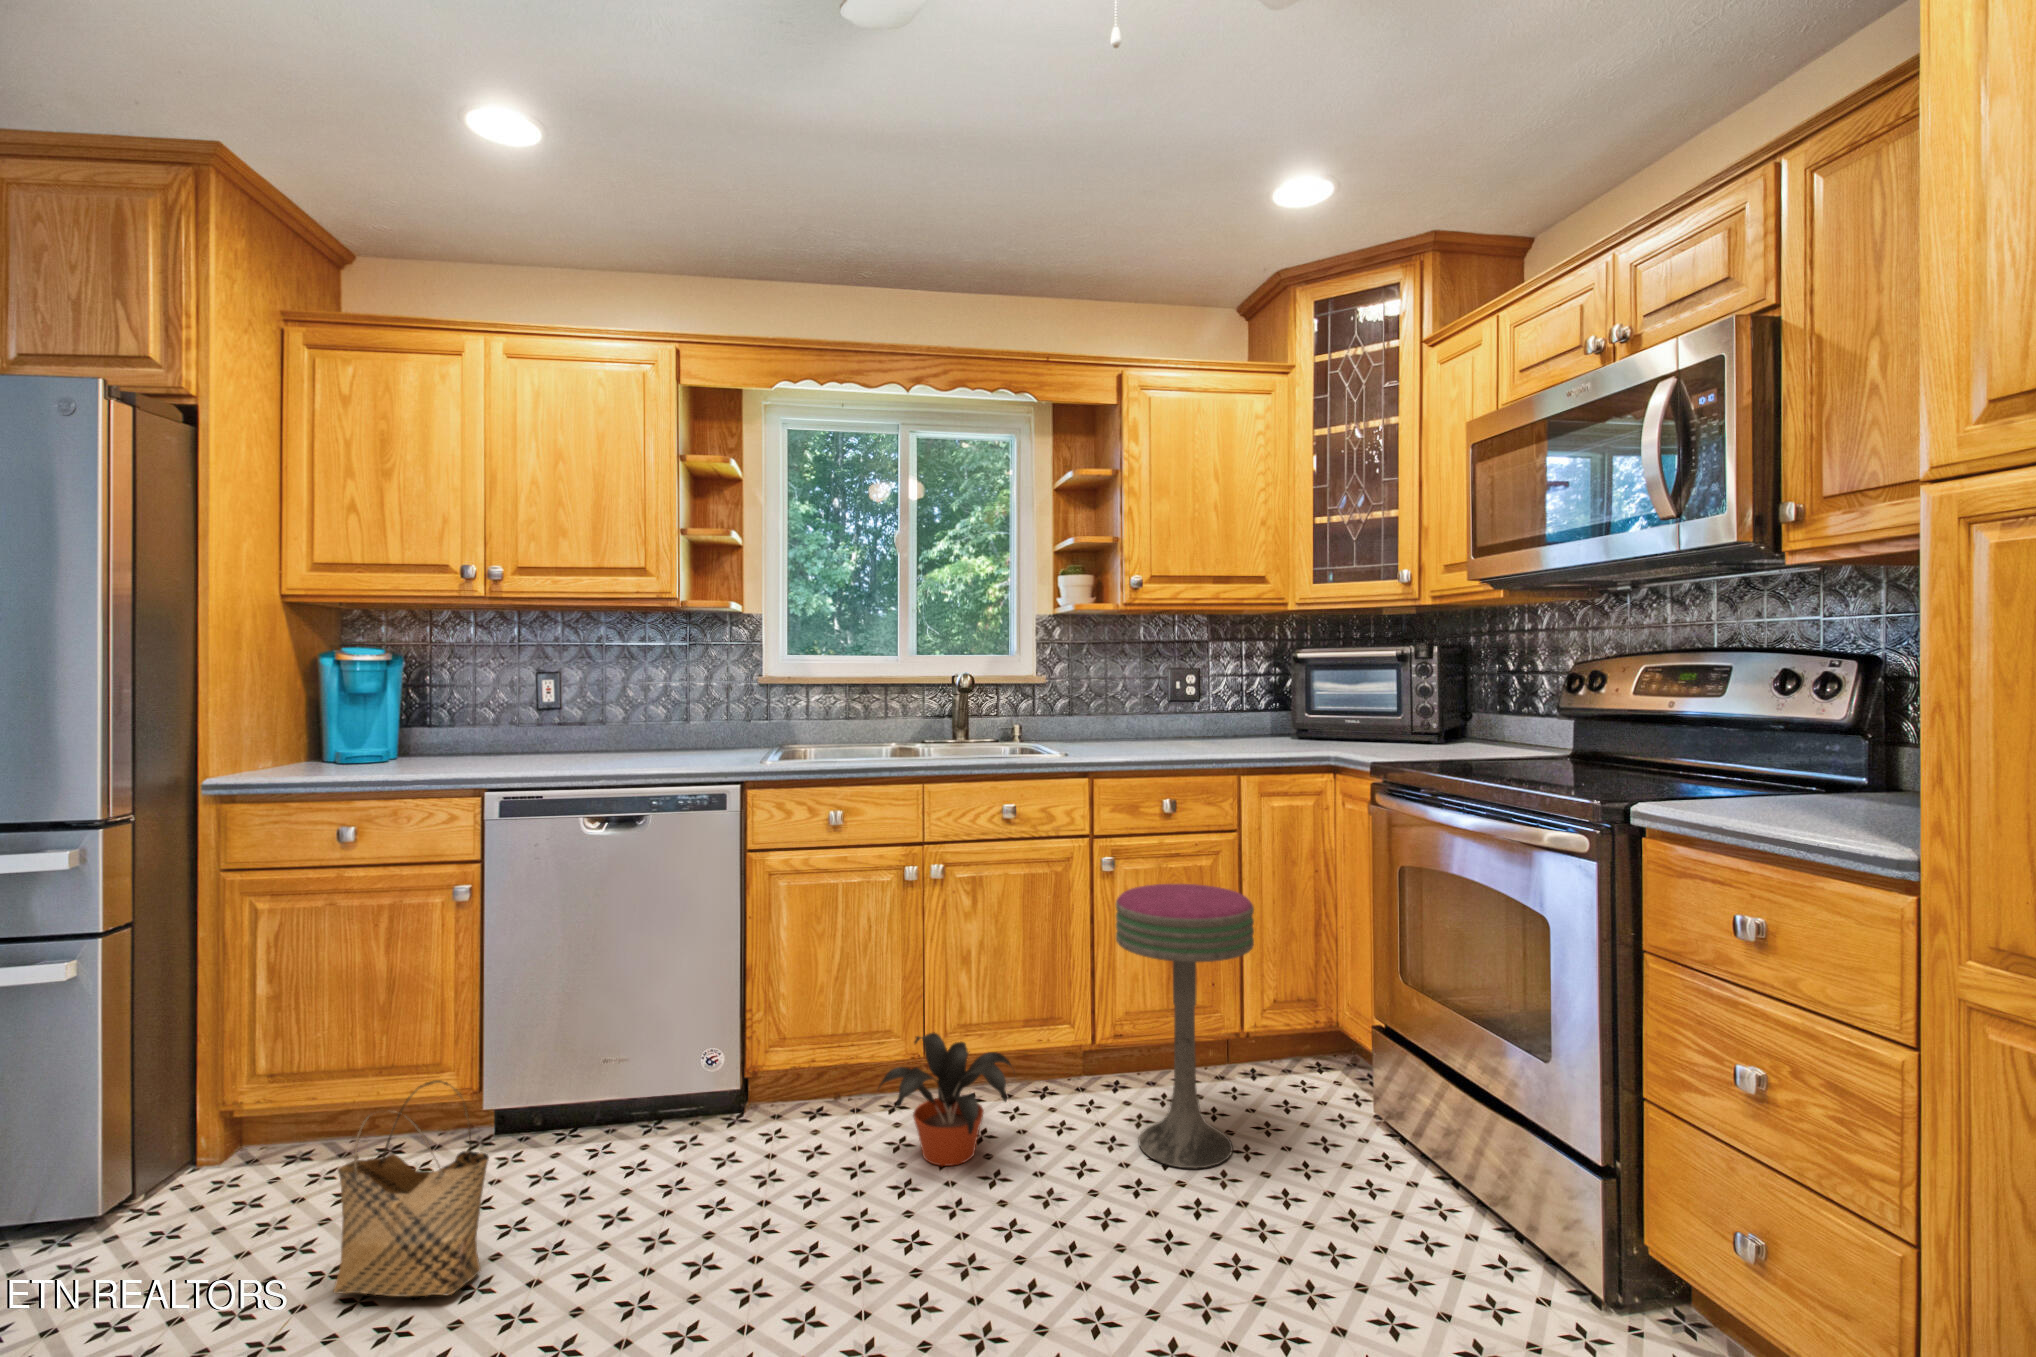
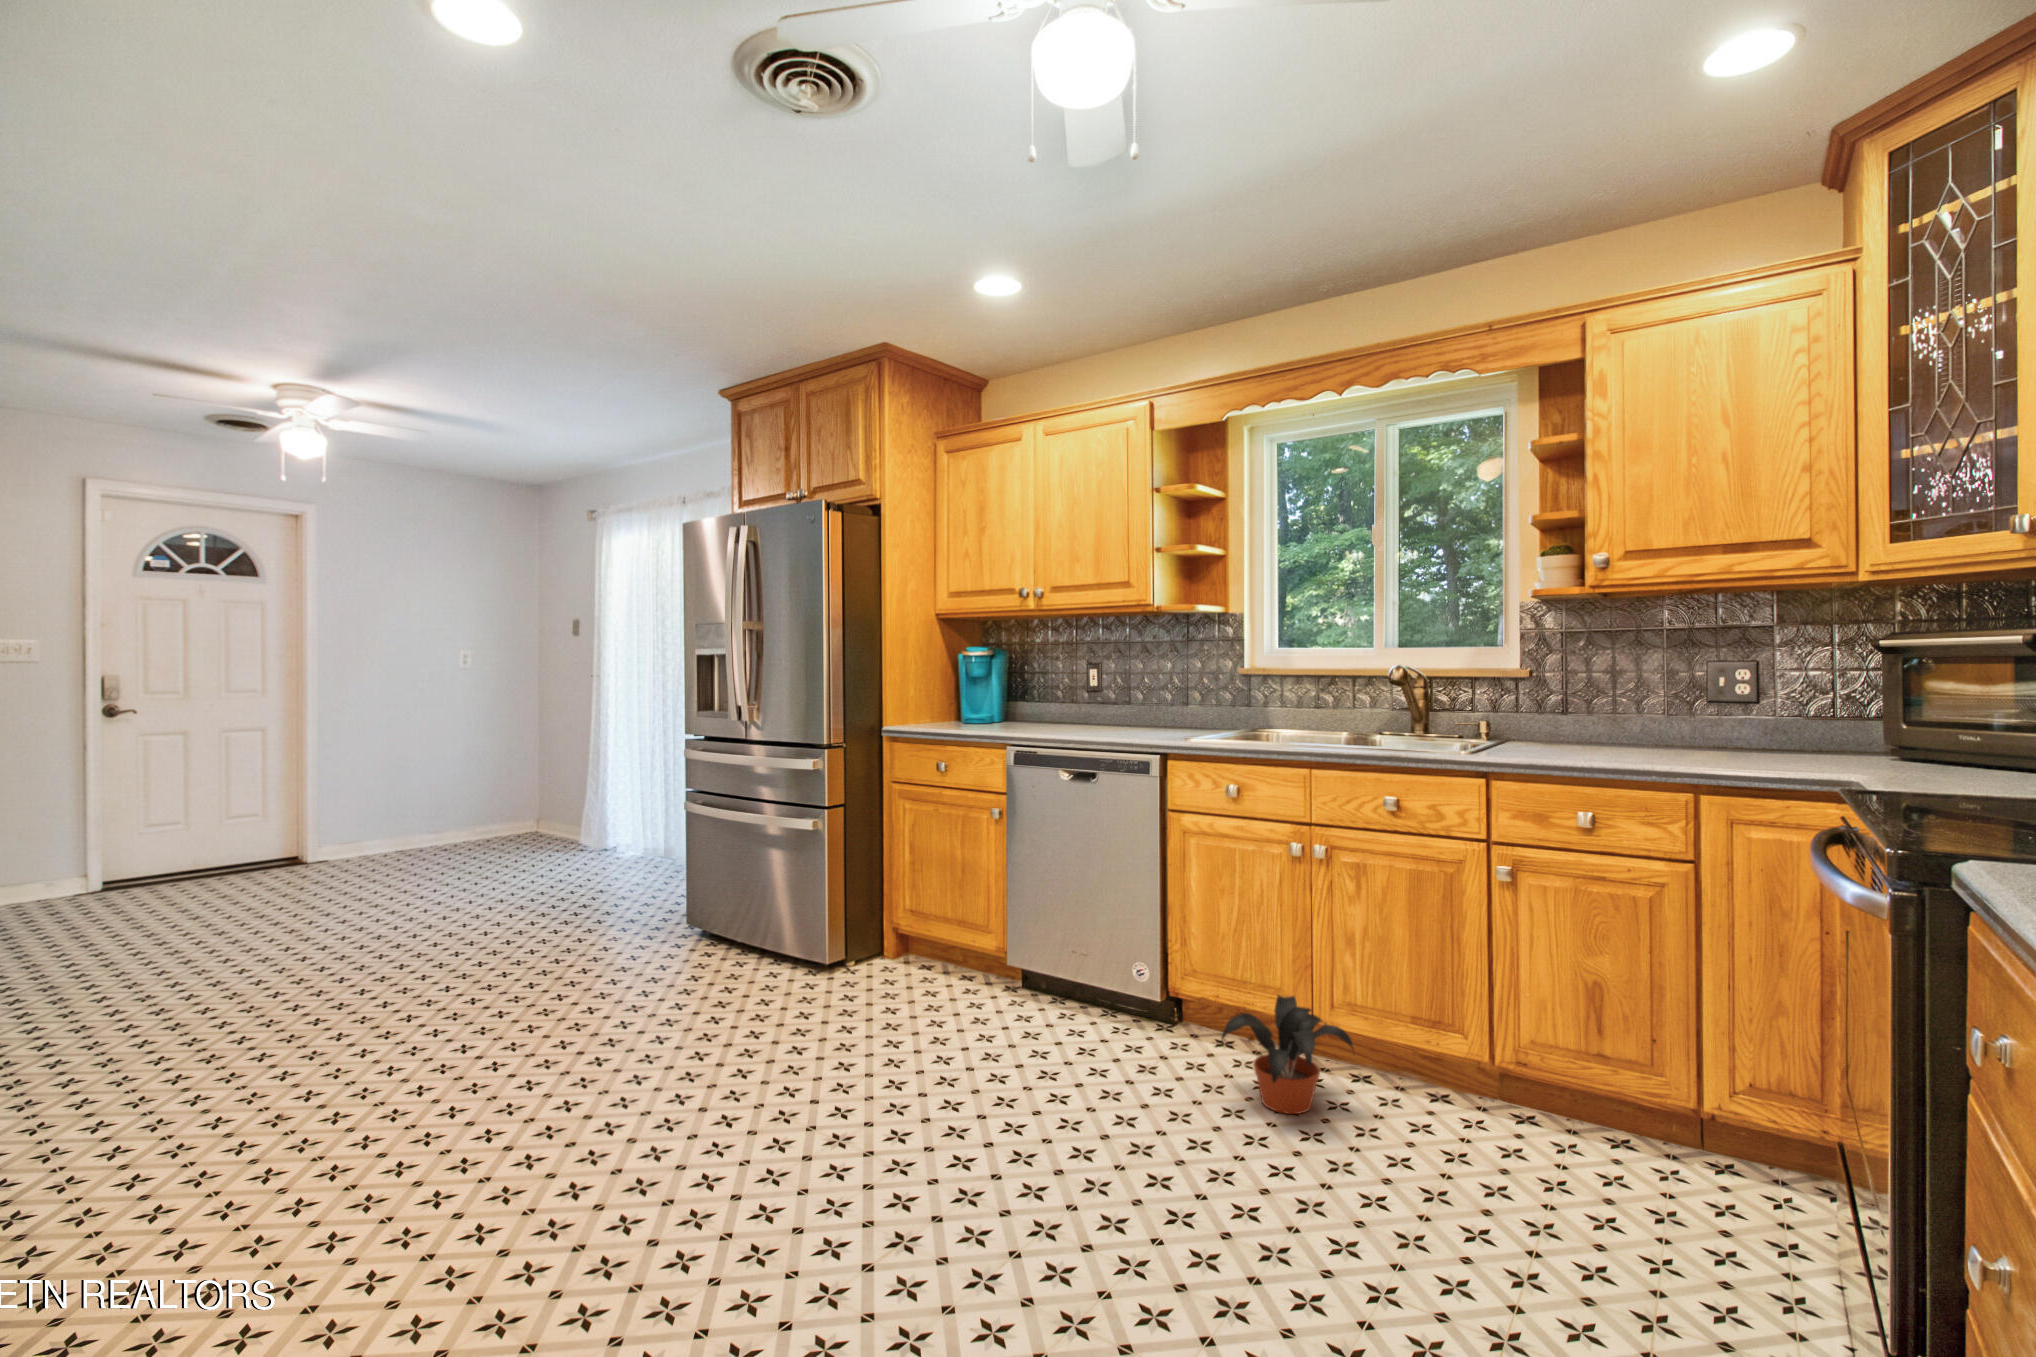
bar stool: present [1116,884,1254,1169] -> none [1443,896,1614,1213]
woven basket: present [333,1080,489,1296] -> none [879,925,950,1057]

